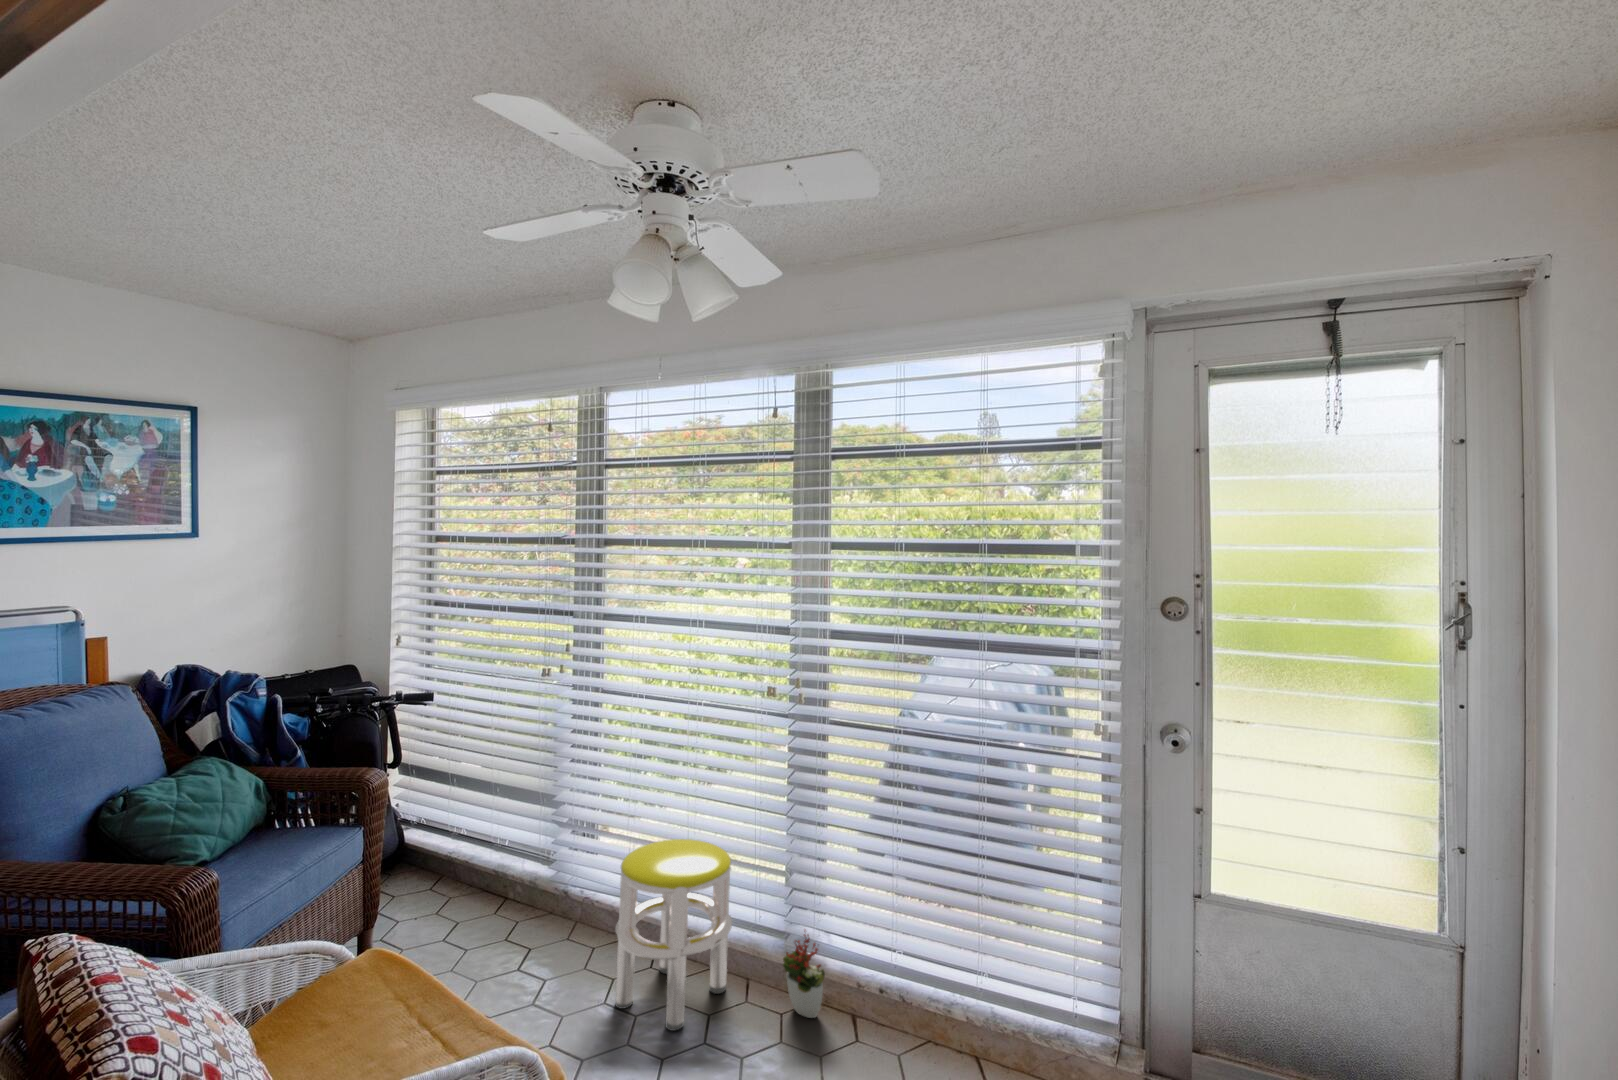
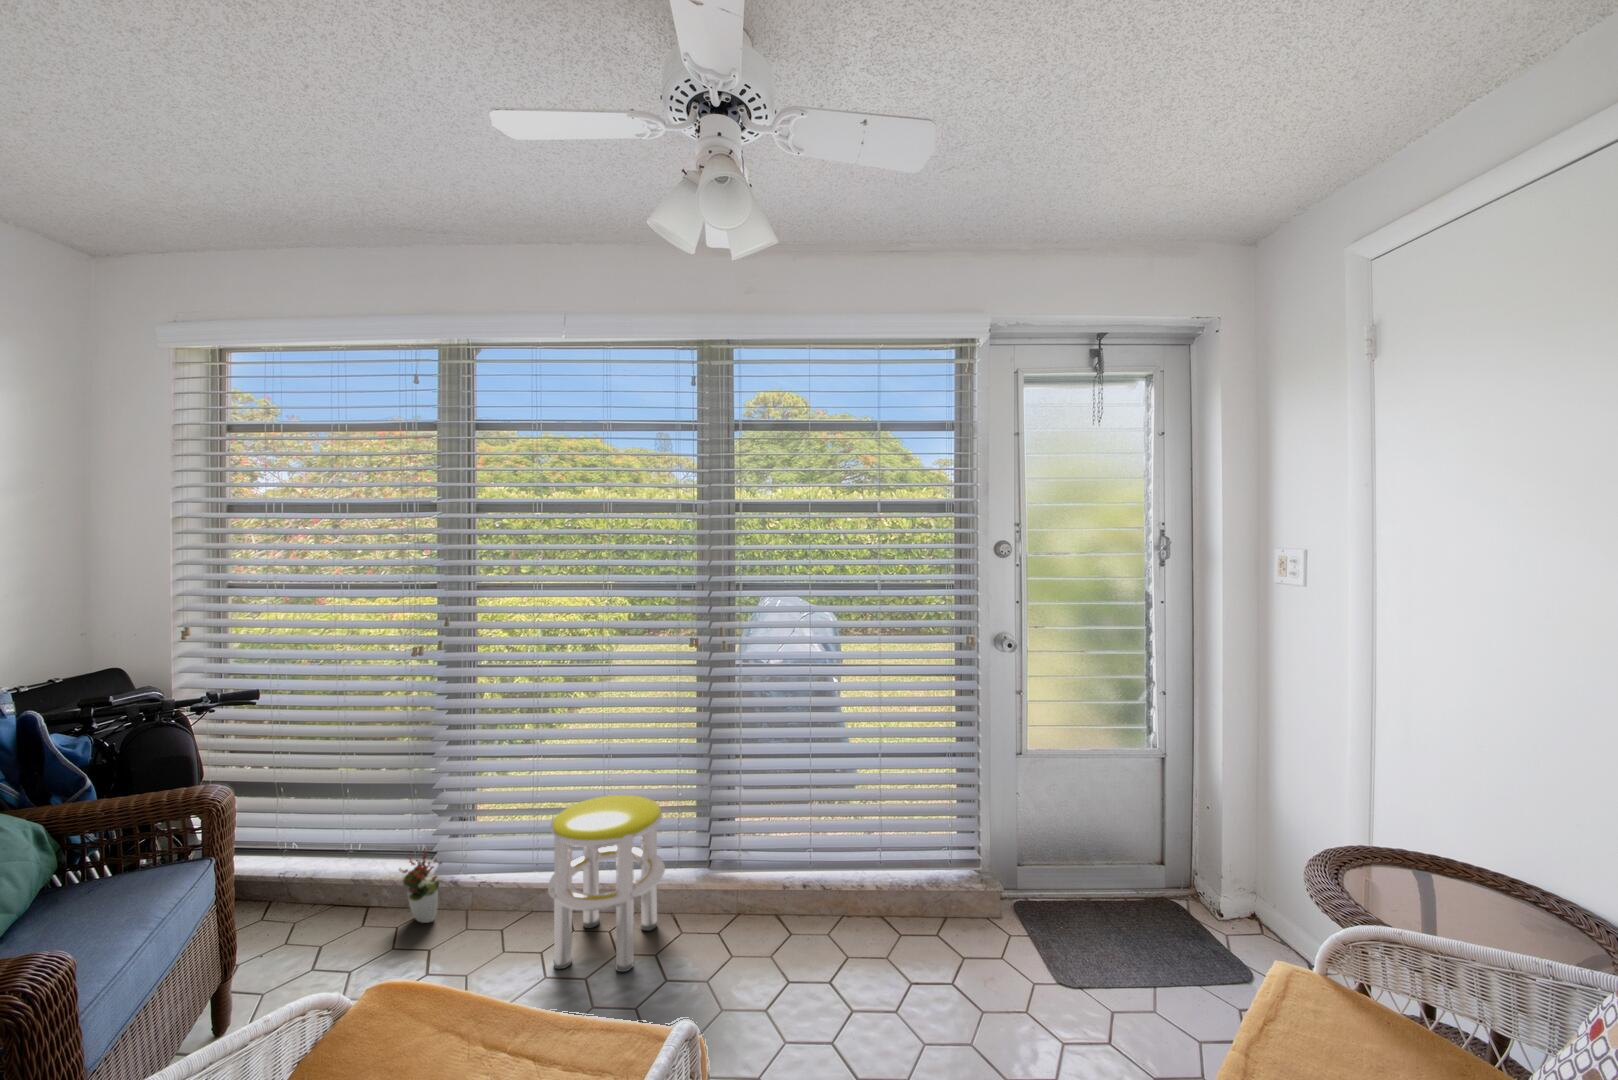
decorative plant: present [783,934,825,1018] -> present [399,851,440,923]

